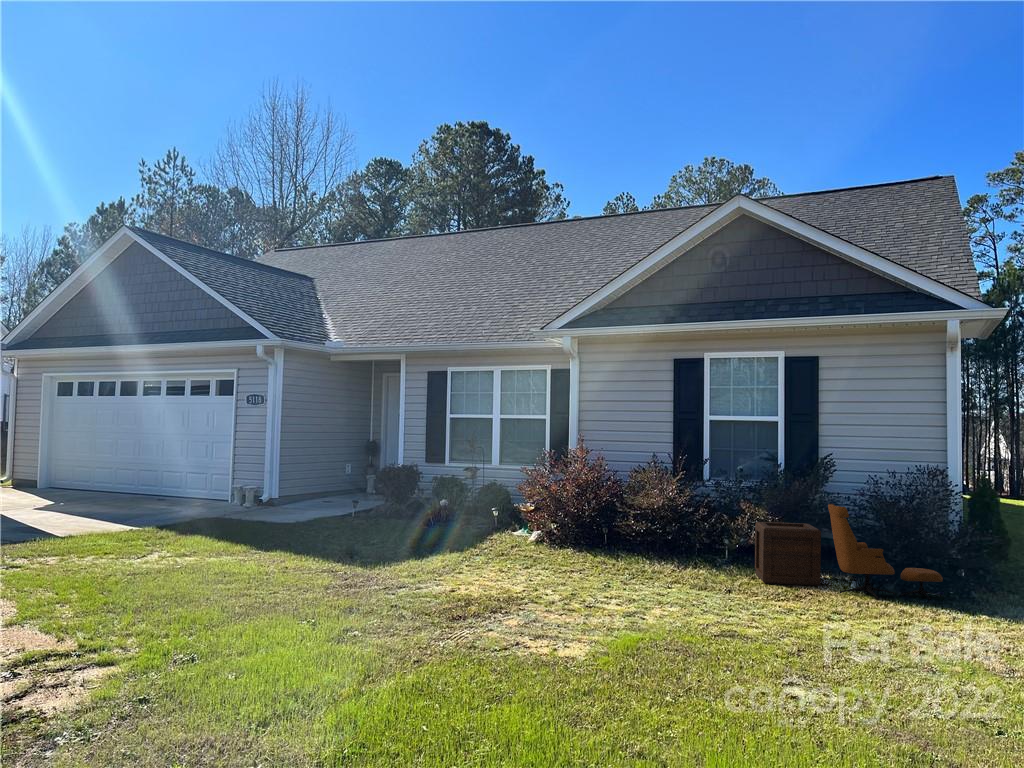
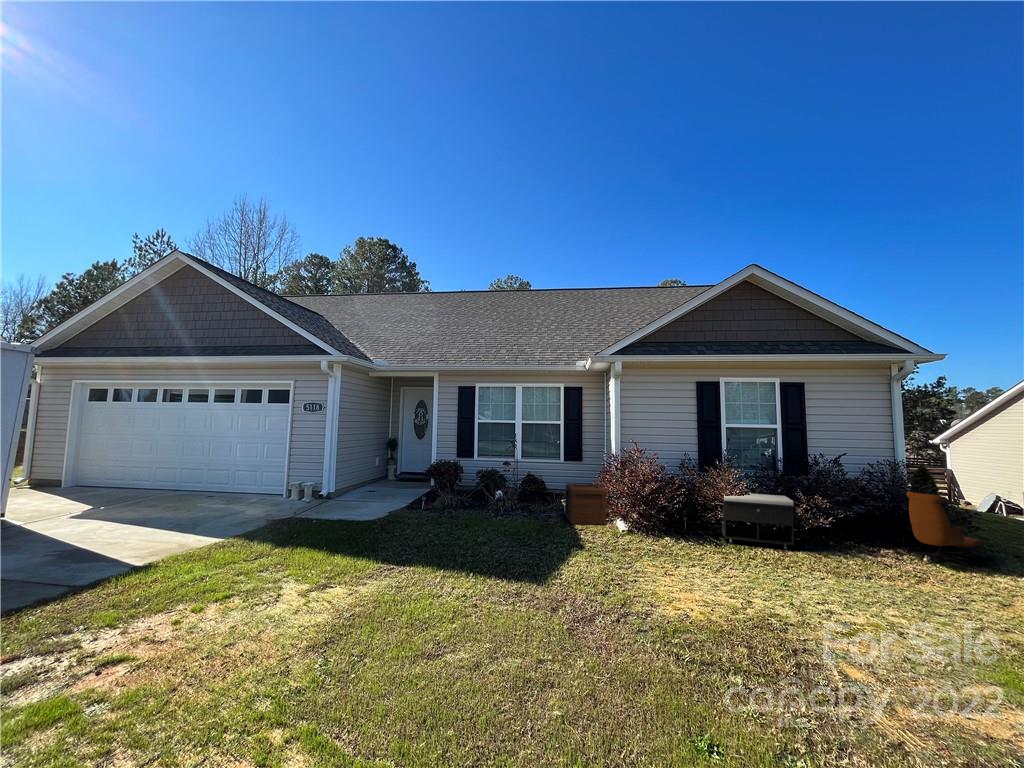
storage bench: none [626,504,716,573] -> present [722,494,794,549]
wooden crate: present [755,522,821,586] -> present [565,484,606,525]

